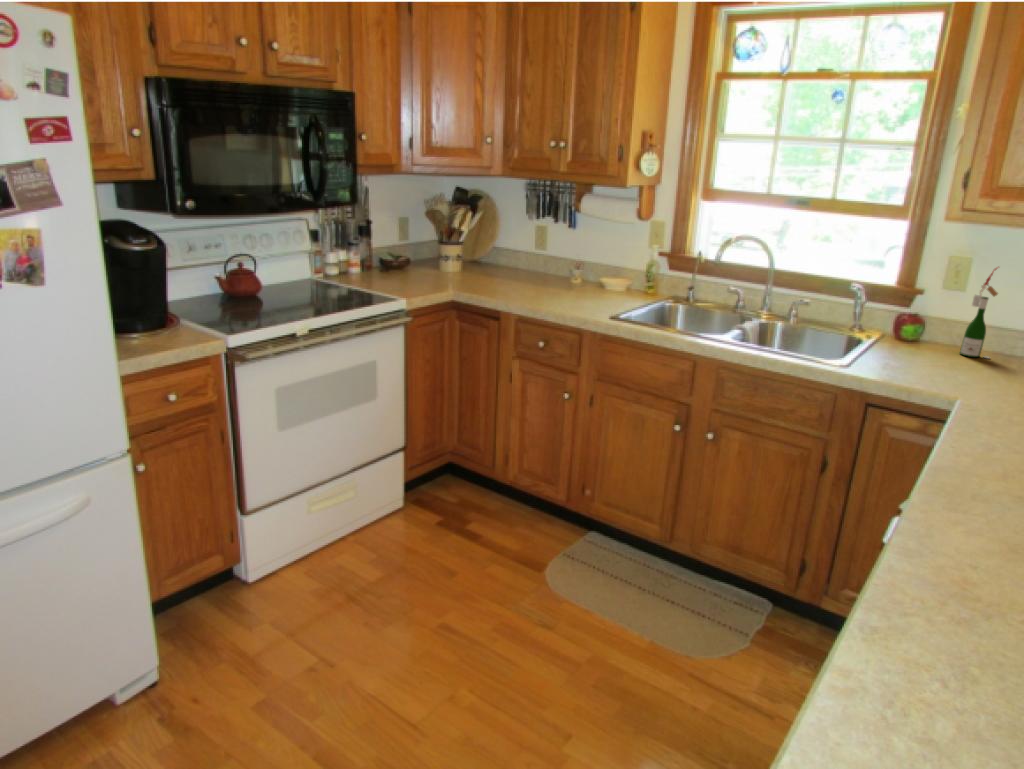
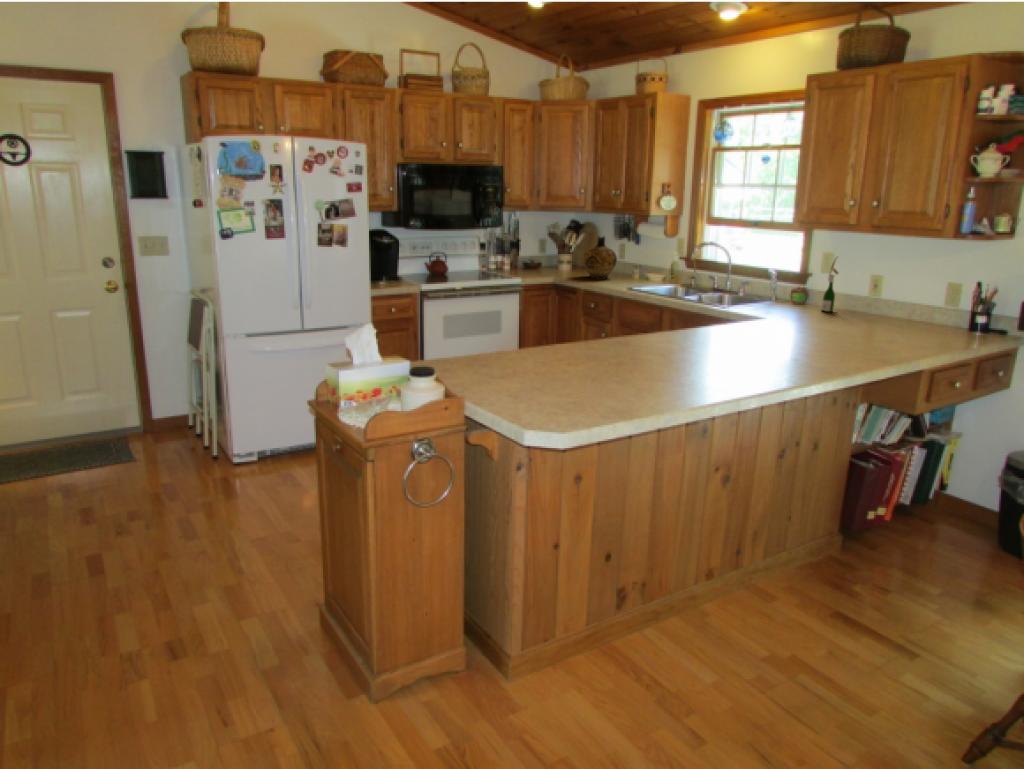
ceramic jug: none [498,218,554,289] -> present [583,236,617,278]

